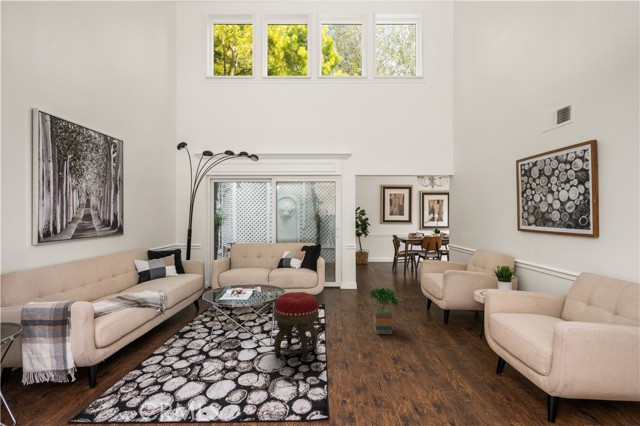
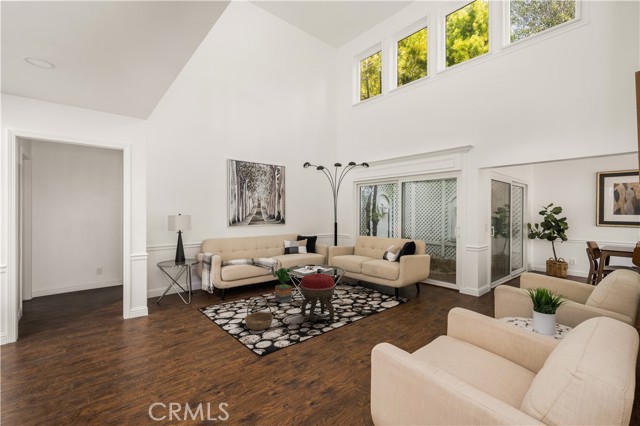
potted tree: present [369,288,399,334] -> present [273,268,293,303]
basket: none [231,346,277,403] -> present [245,296,274,330]

